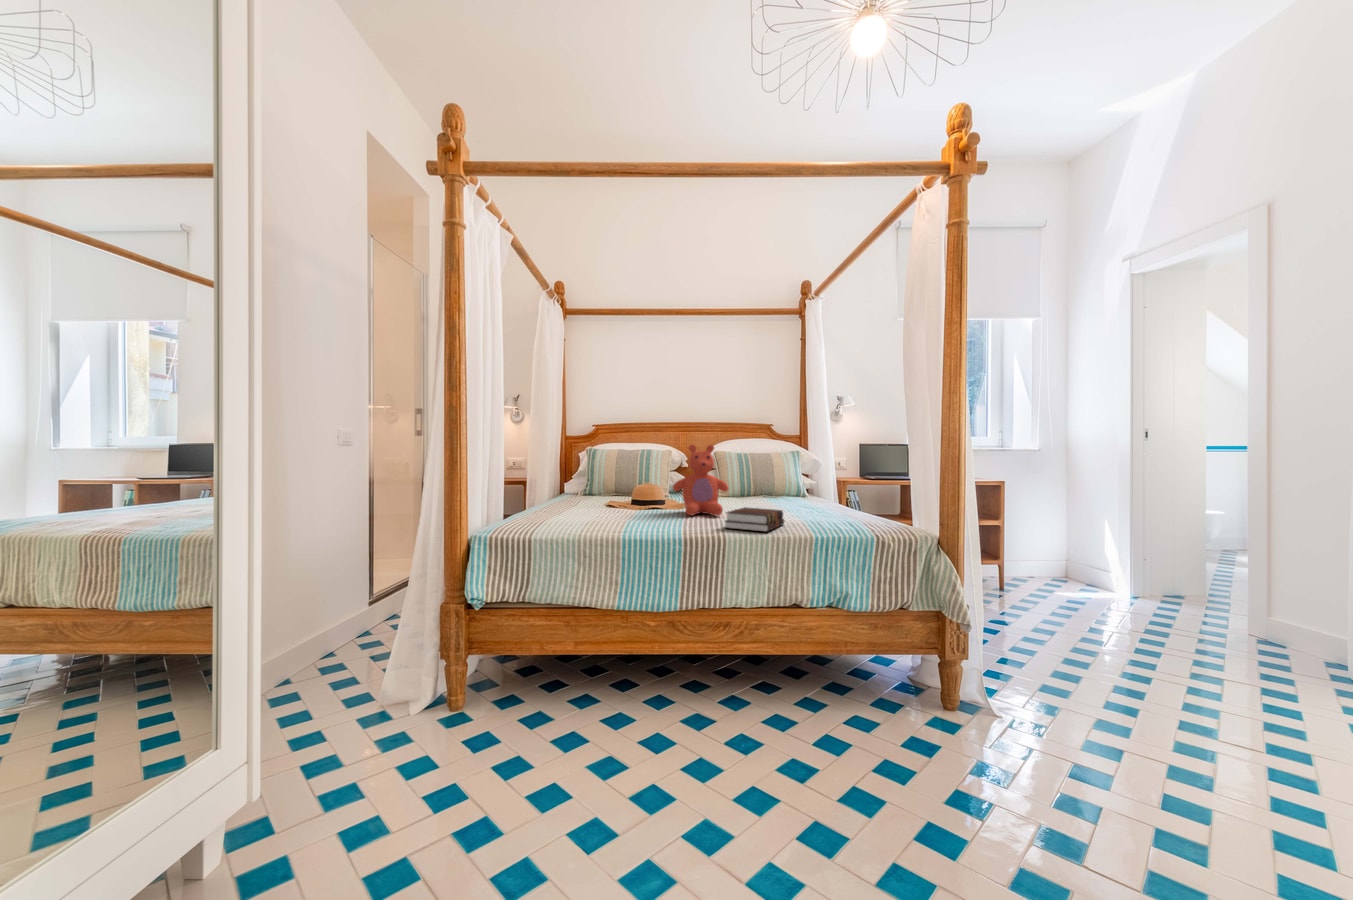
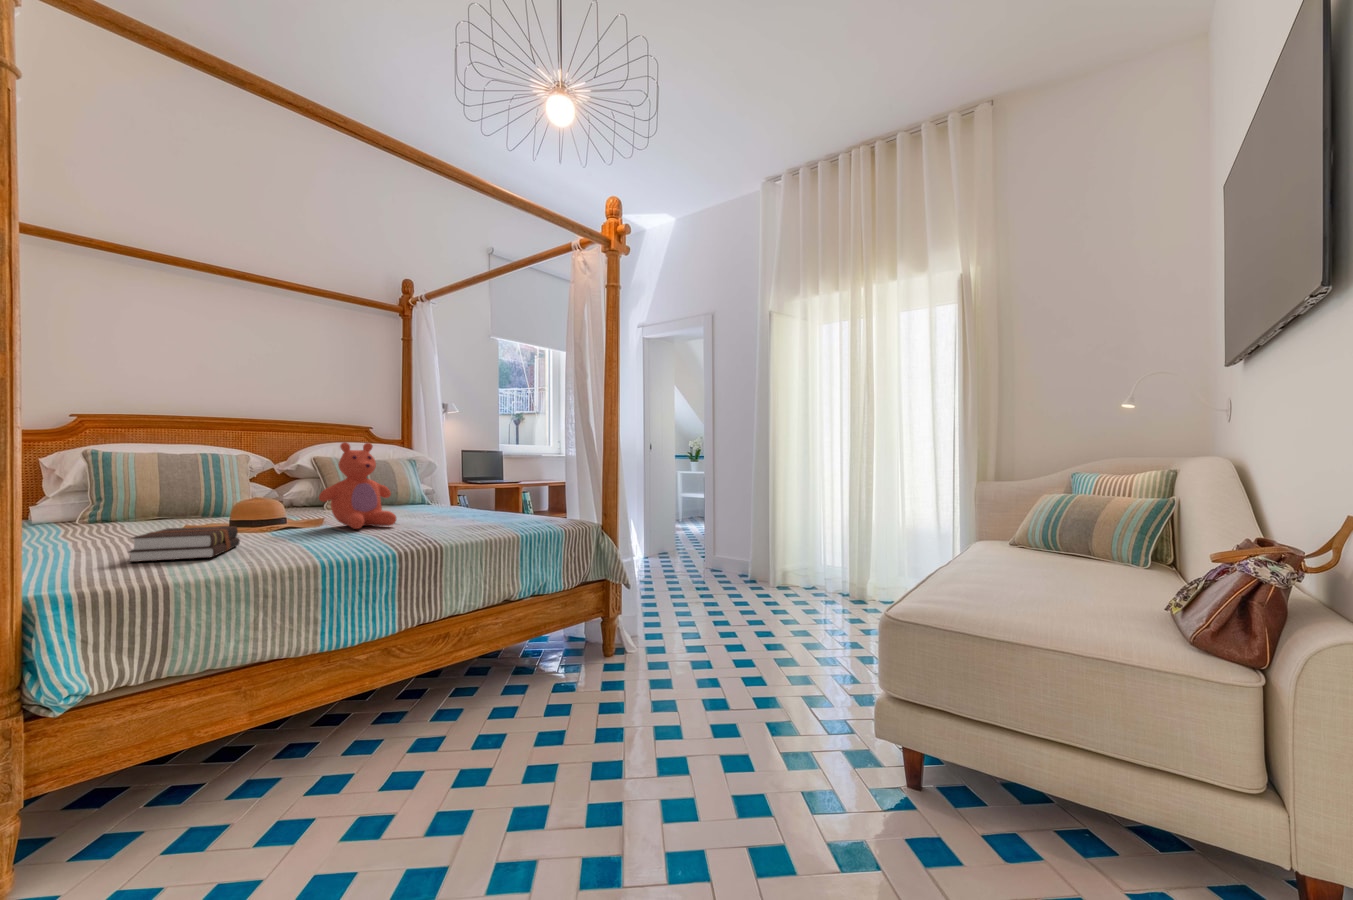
hardback book: present [725,507,784,532] -> present [129,526,240,562]

